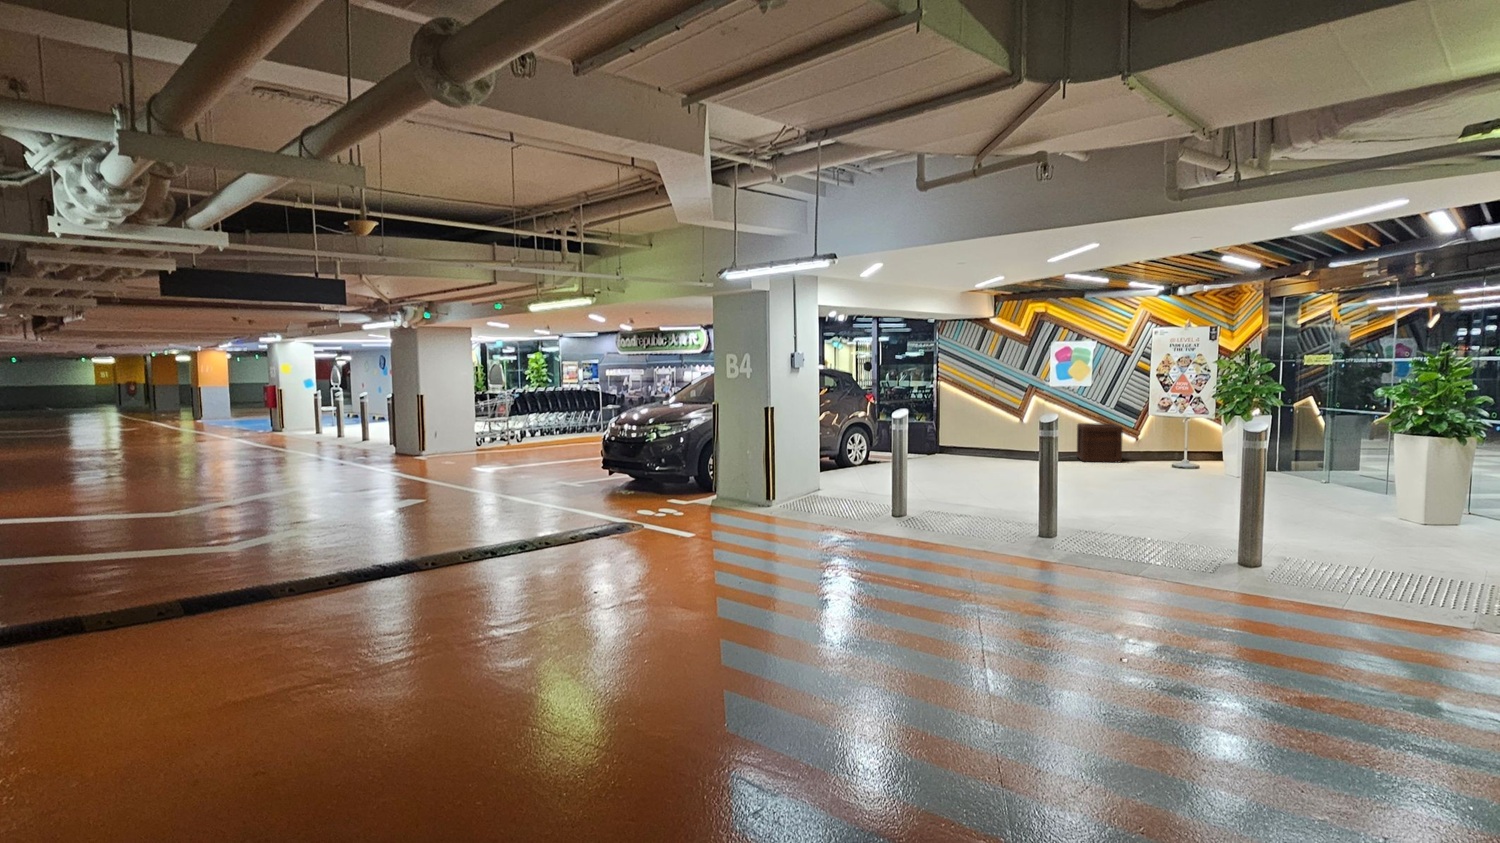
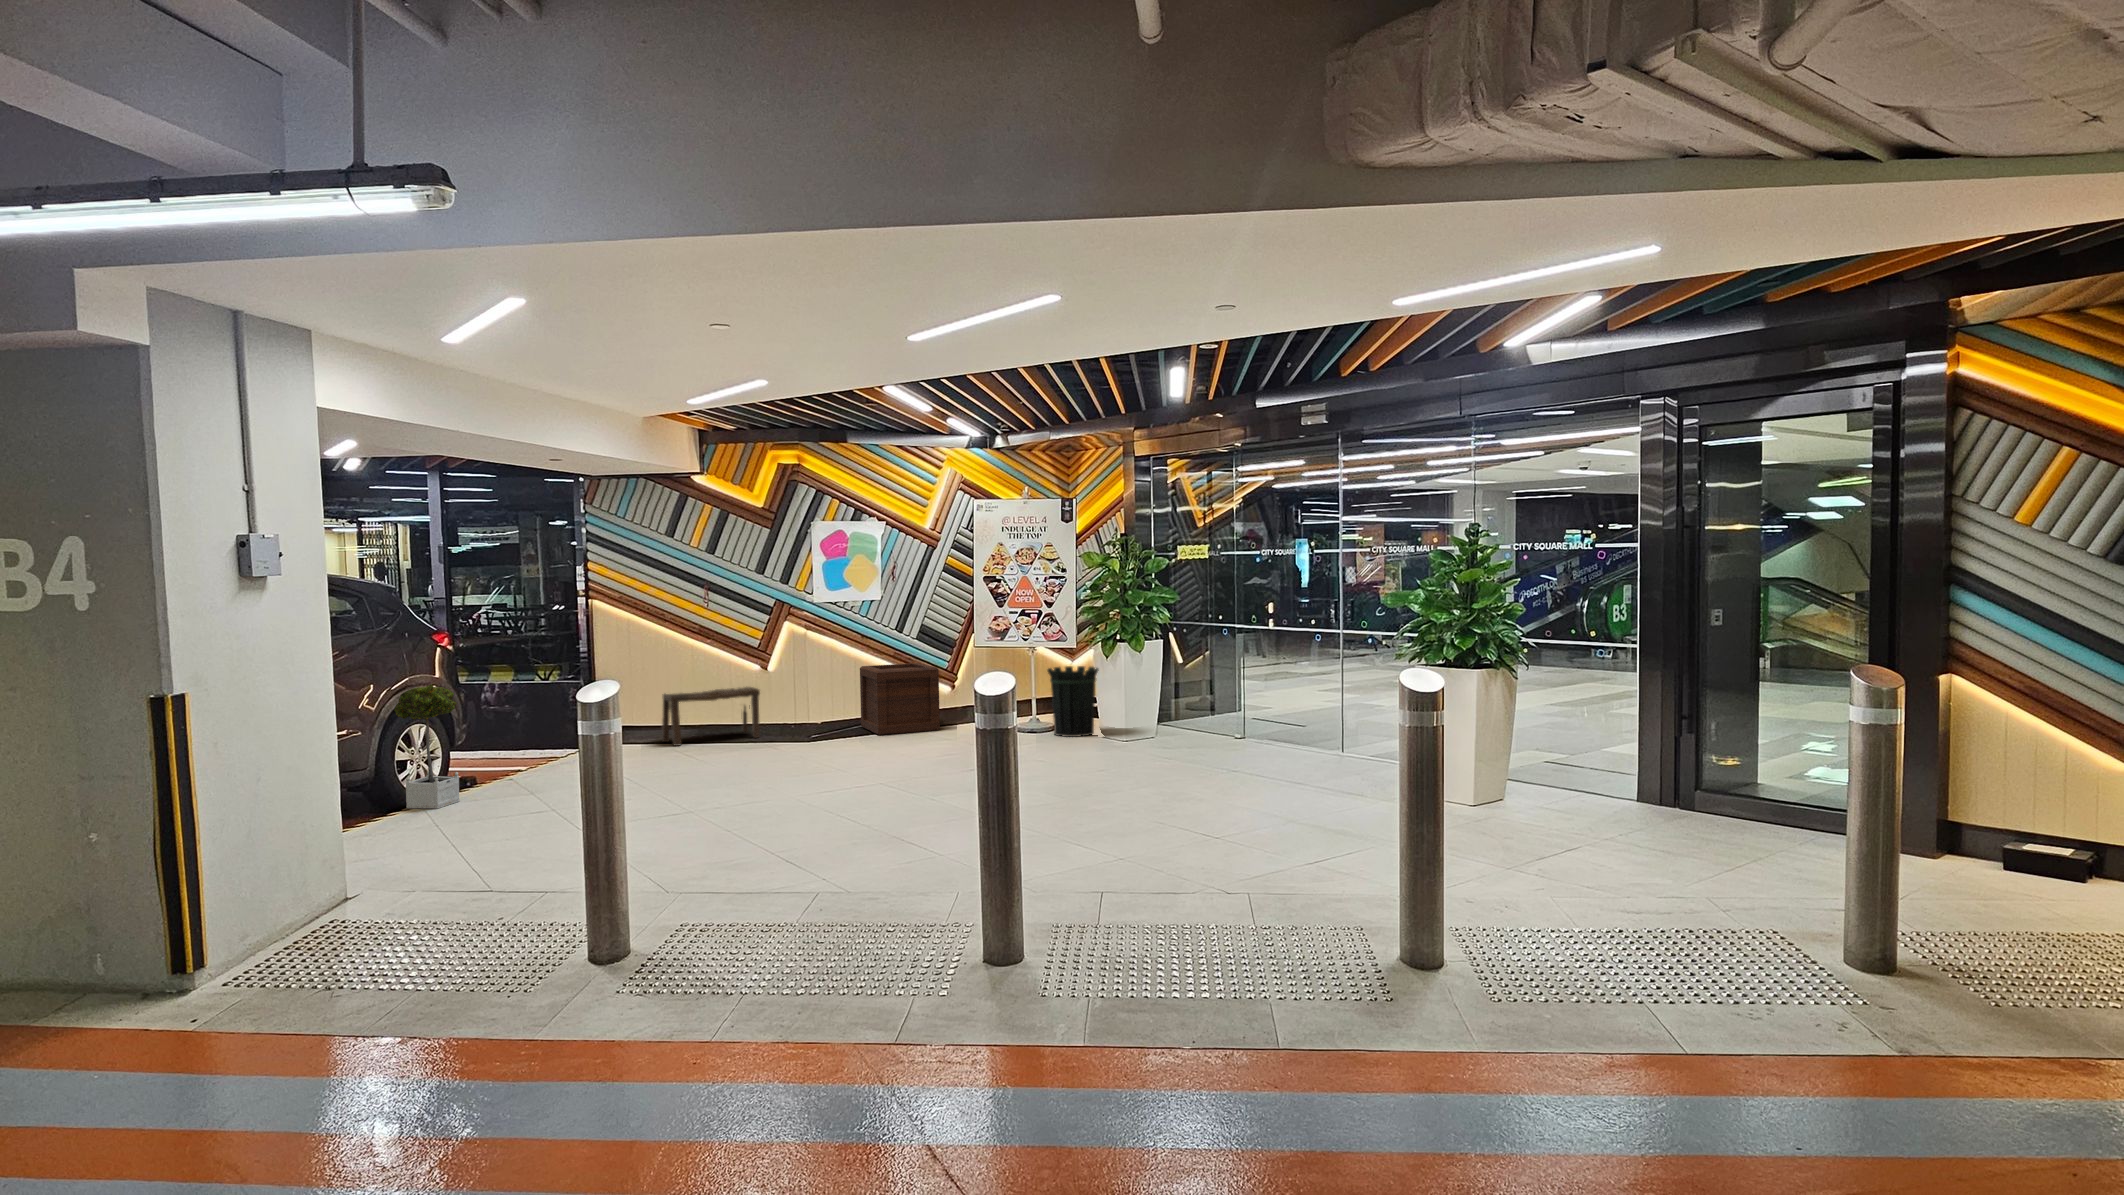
potted tree: none [846,416,870,469] -> present [394,684,459,808]
bench: none [967,430,1018,457] -> present [662,687,760,746]
waste bin: none [1190,430,1227,473] -> present [1047,666,1099,737]

